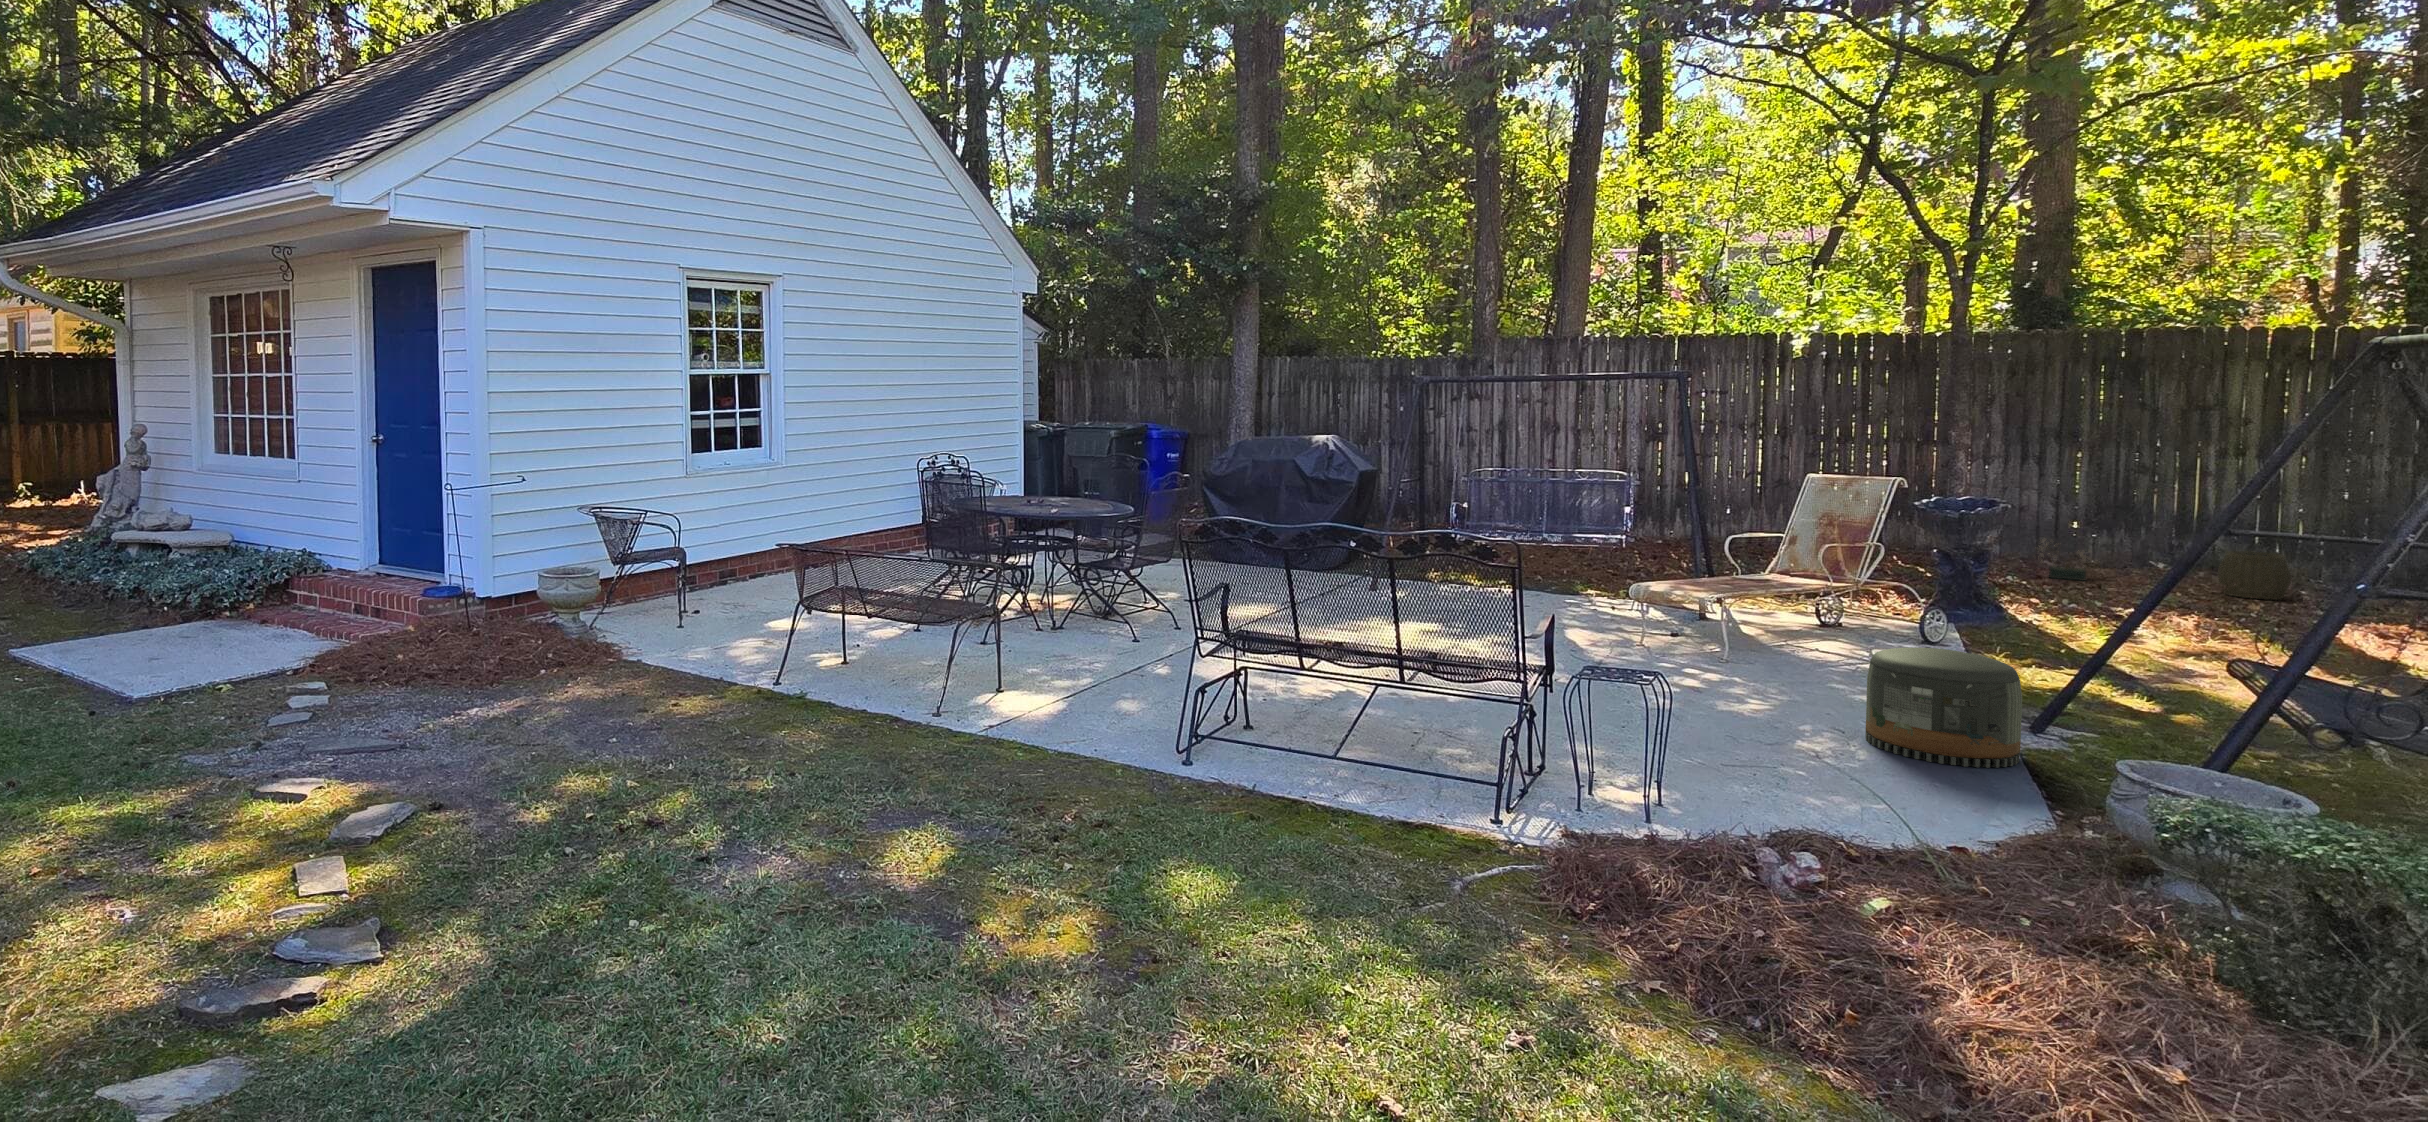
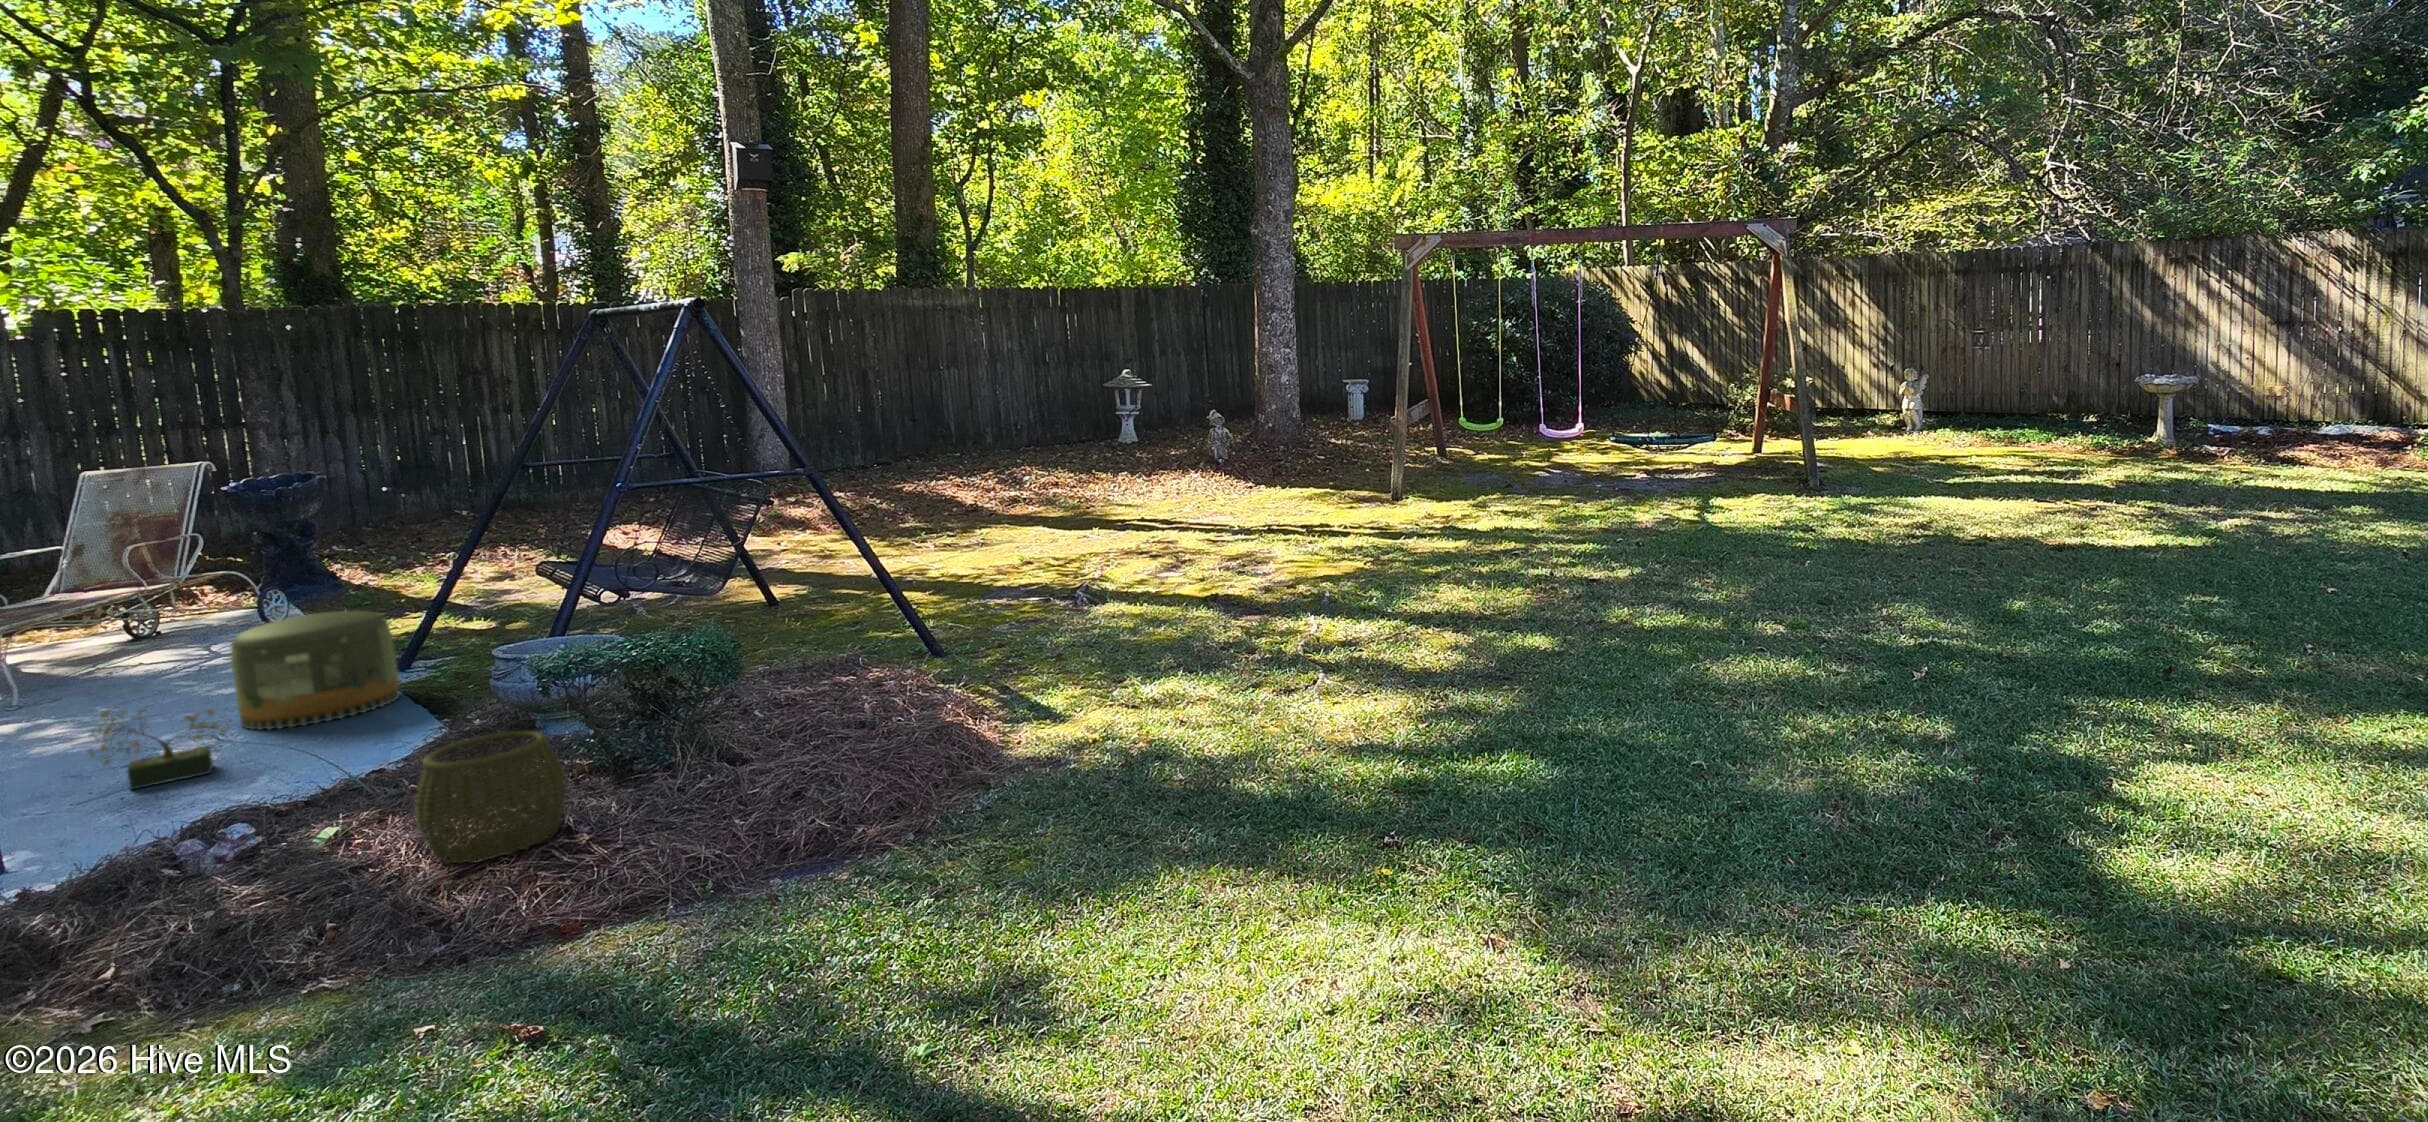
decorative plant: present [2038,540,2095,581] -> present [89,709,228,789]
woven basket: present [2218,551,2291,600] -> present [415,731,567,864]

